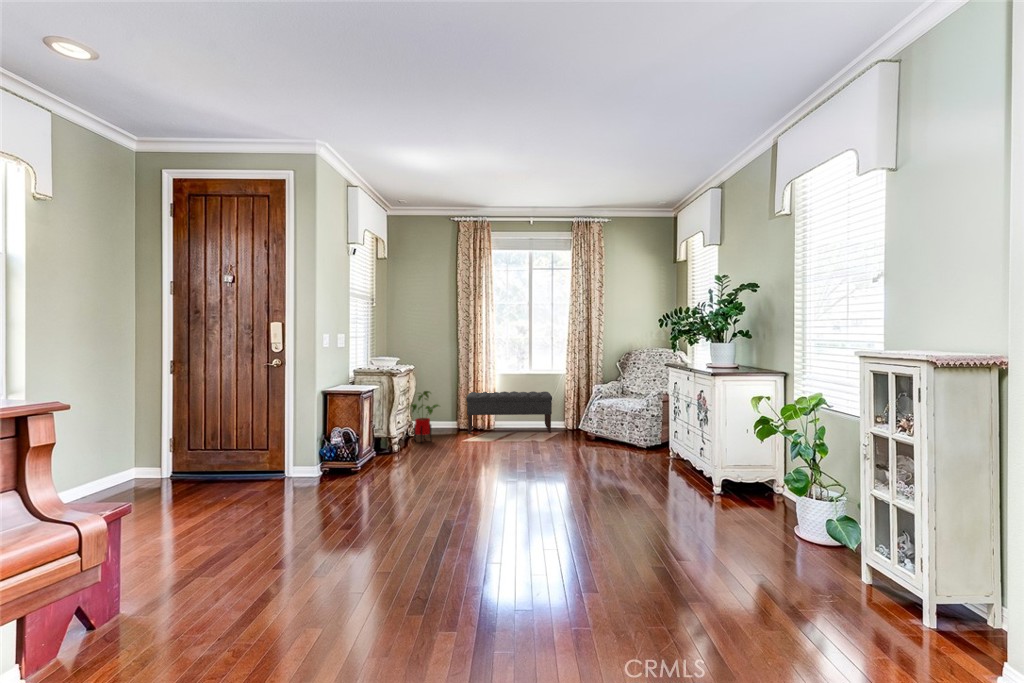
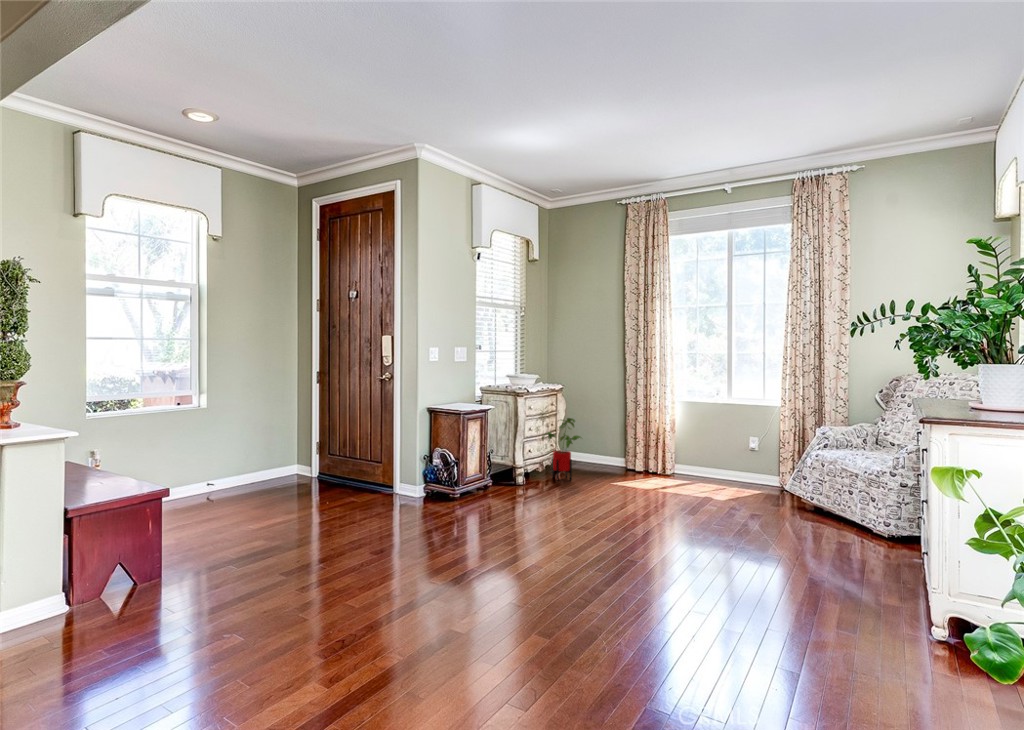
bench: present [466,391,552,434] -> none [624,425,752,492]

